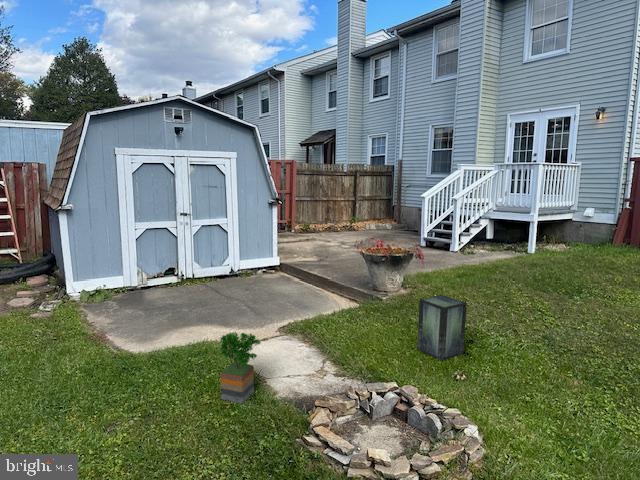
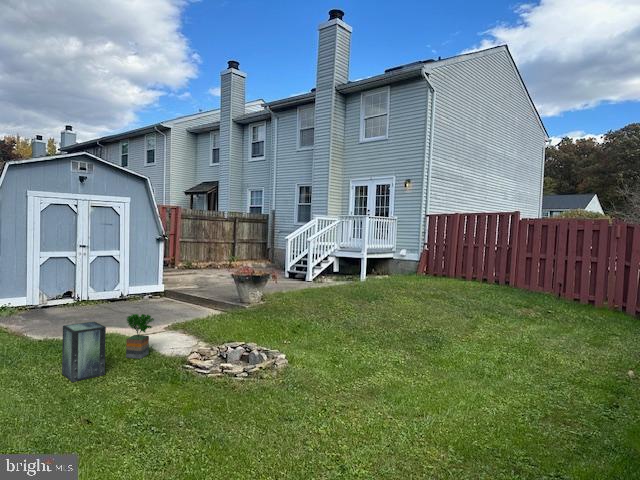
storage box: present [417,295,467,361] -> present [62,322,106,382]

